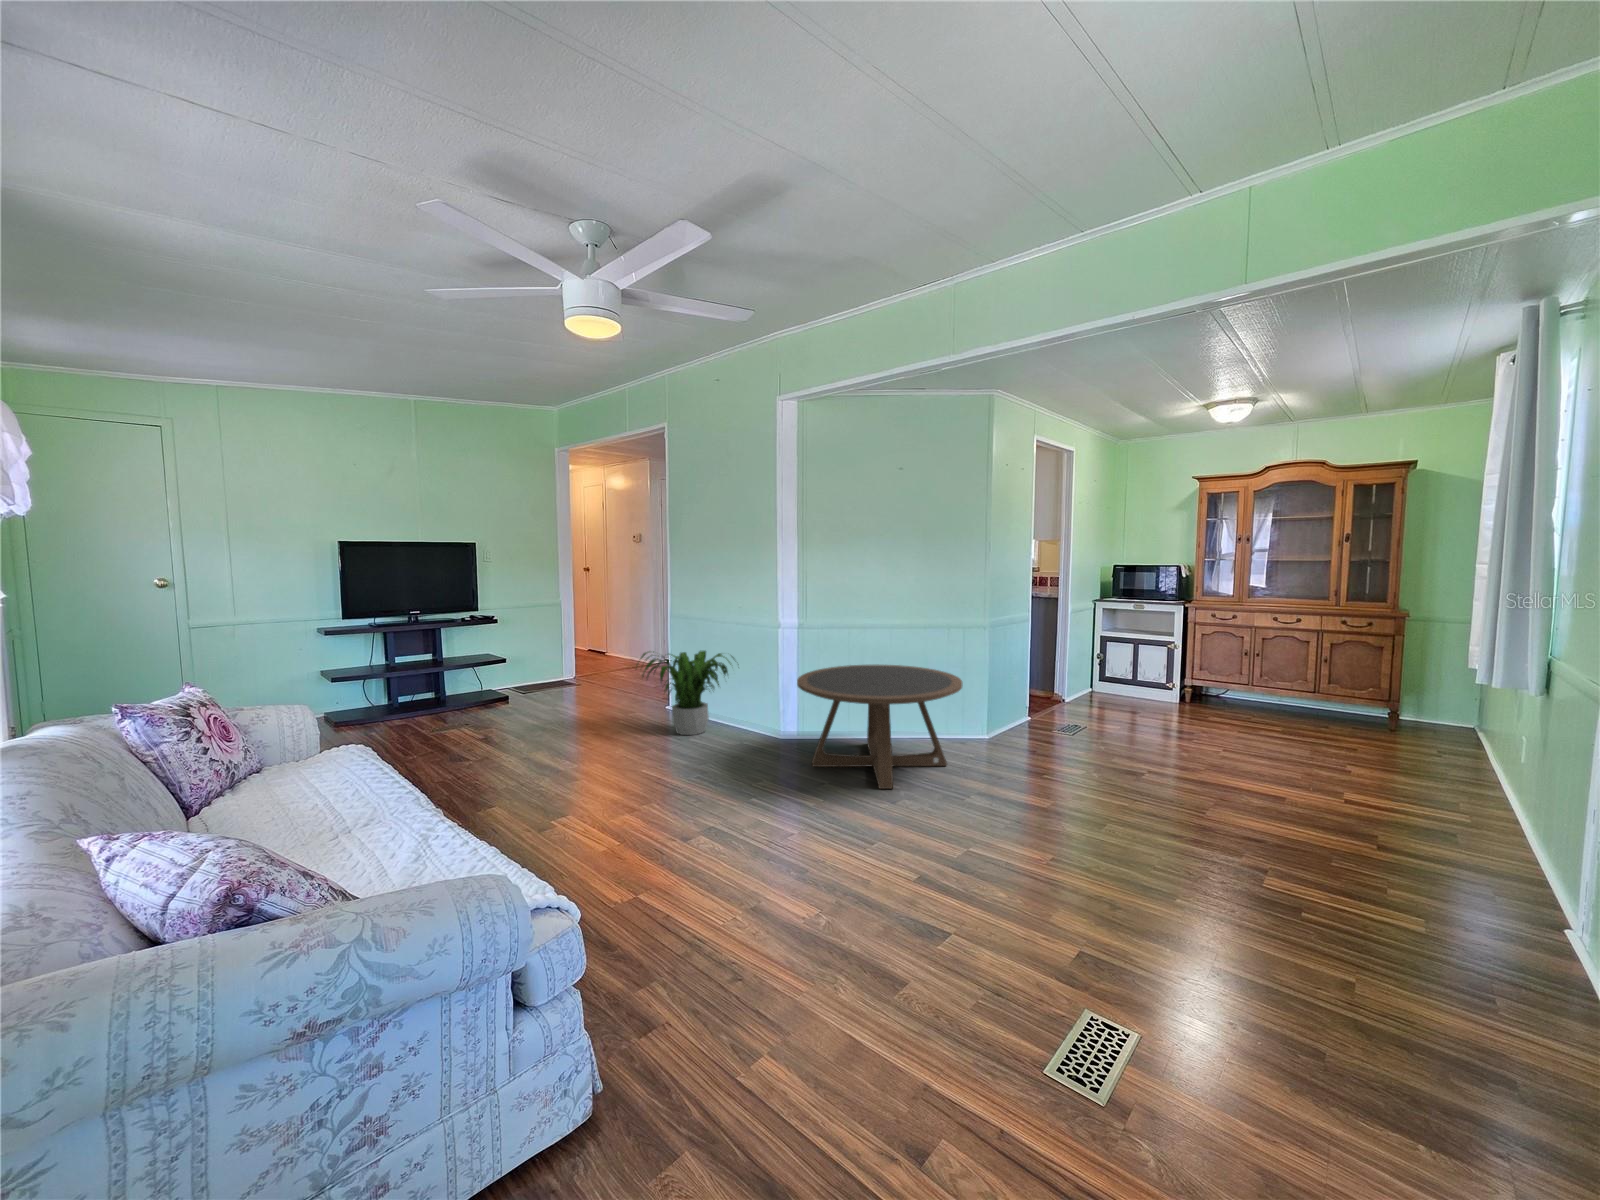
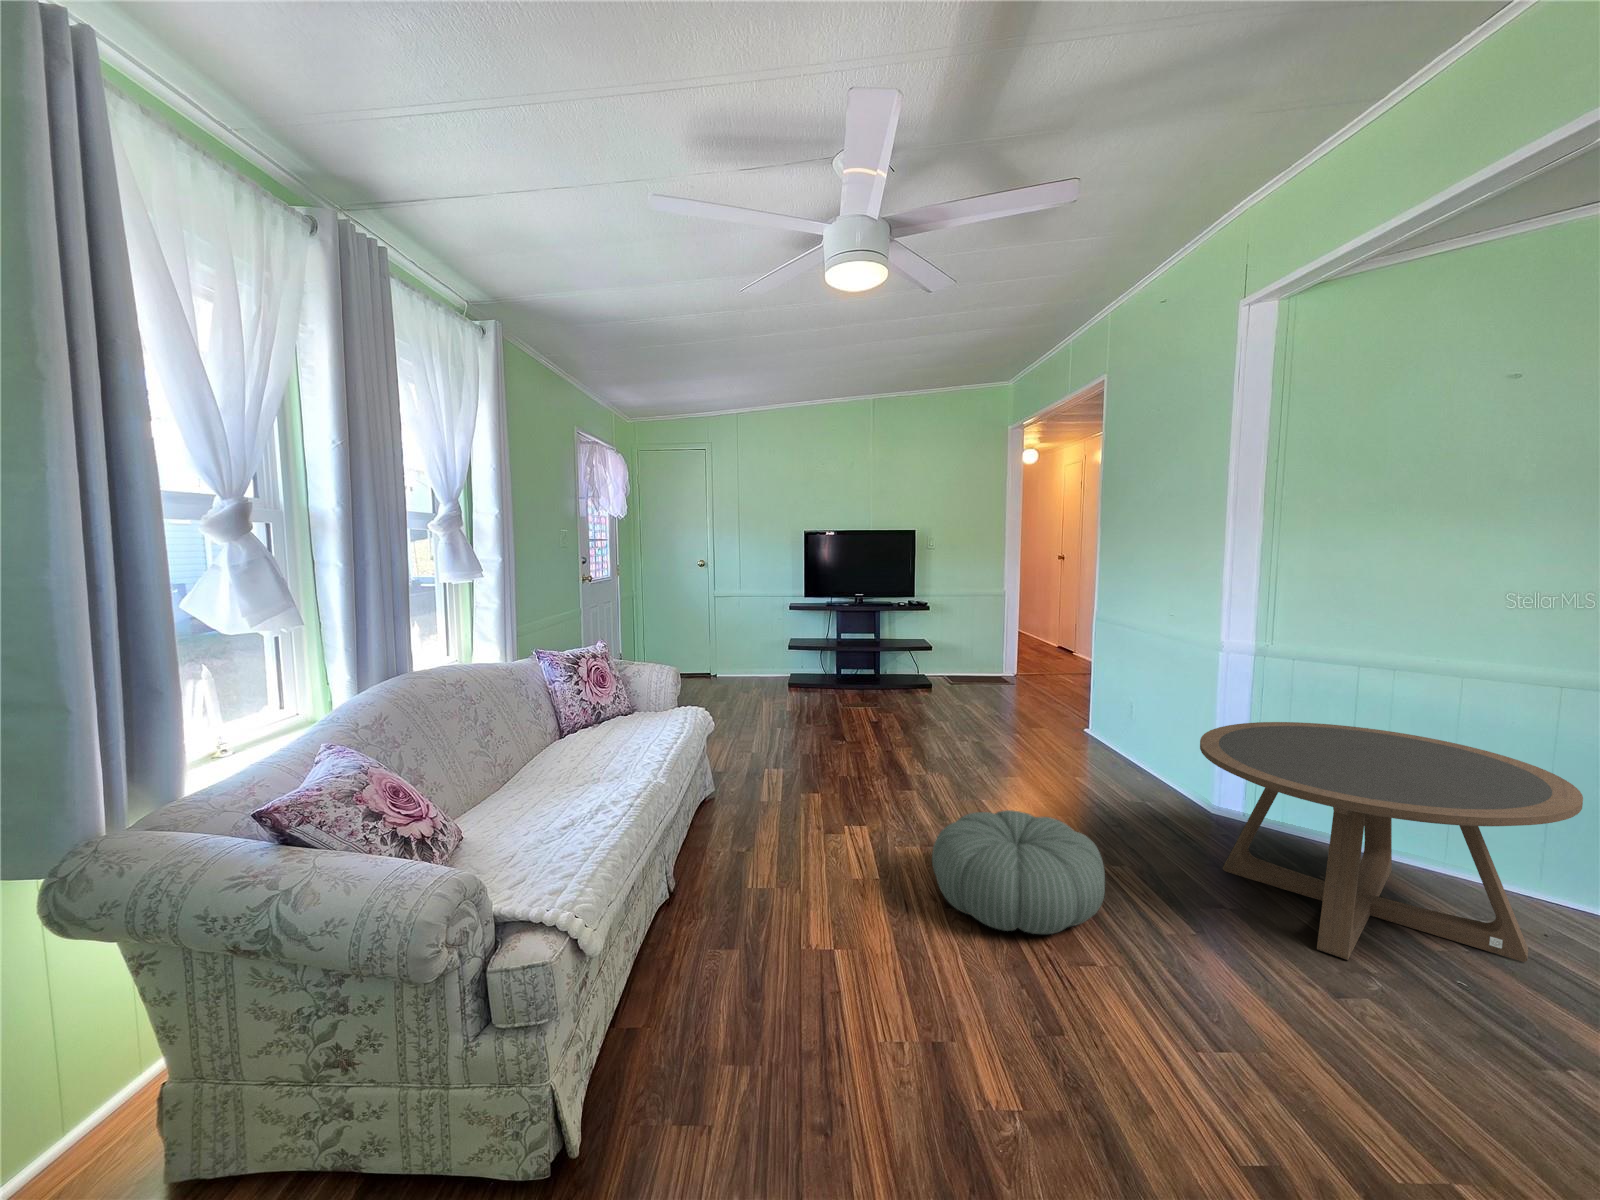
potted plant: present [641,651,734,735] -> none [1023,659,1161,776]
pouf: none [660,757,783,839] -> present [932,810,1105,934]

